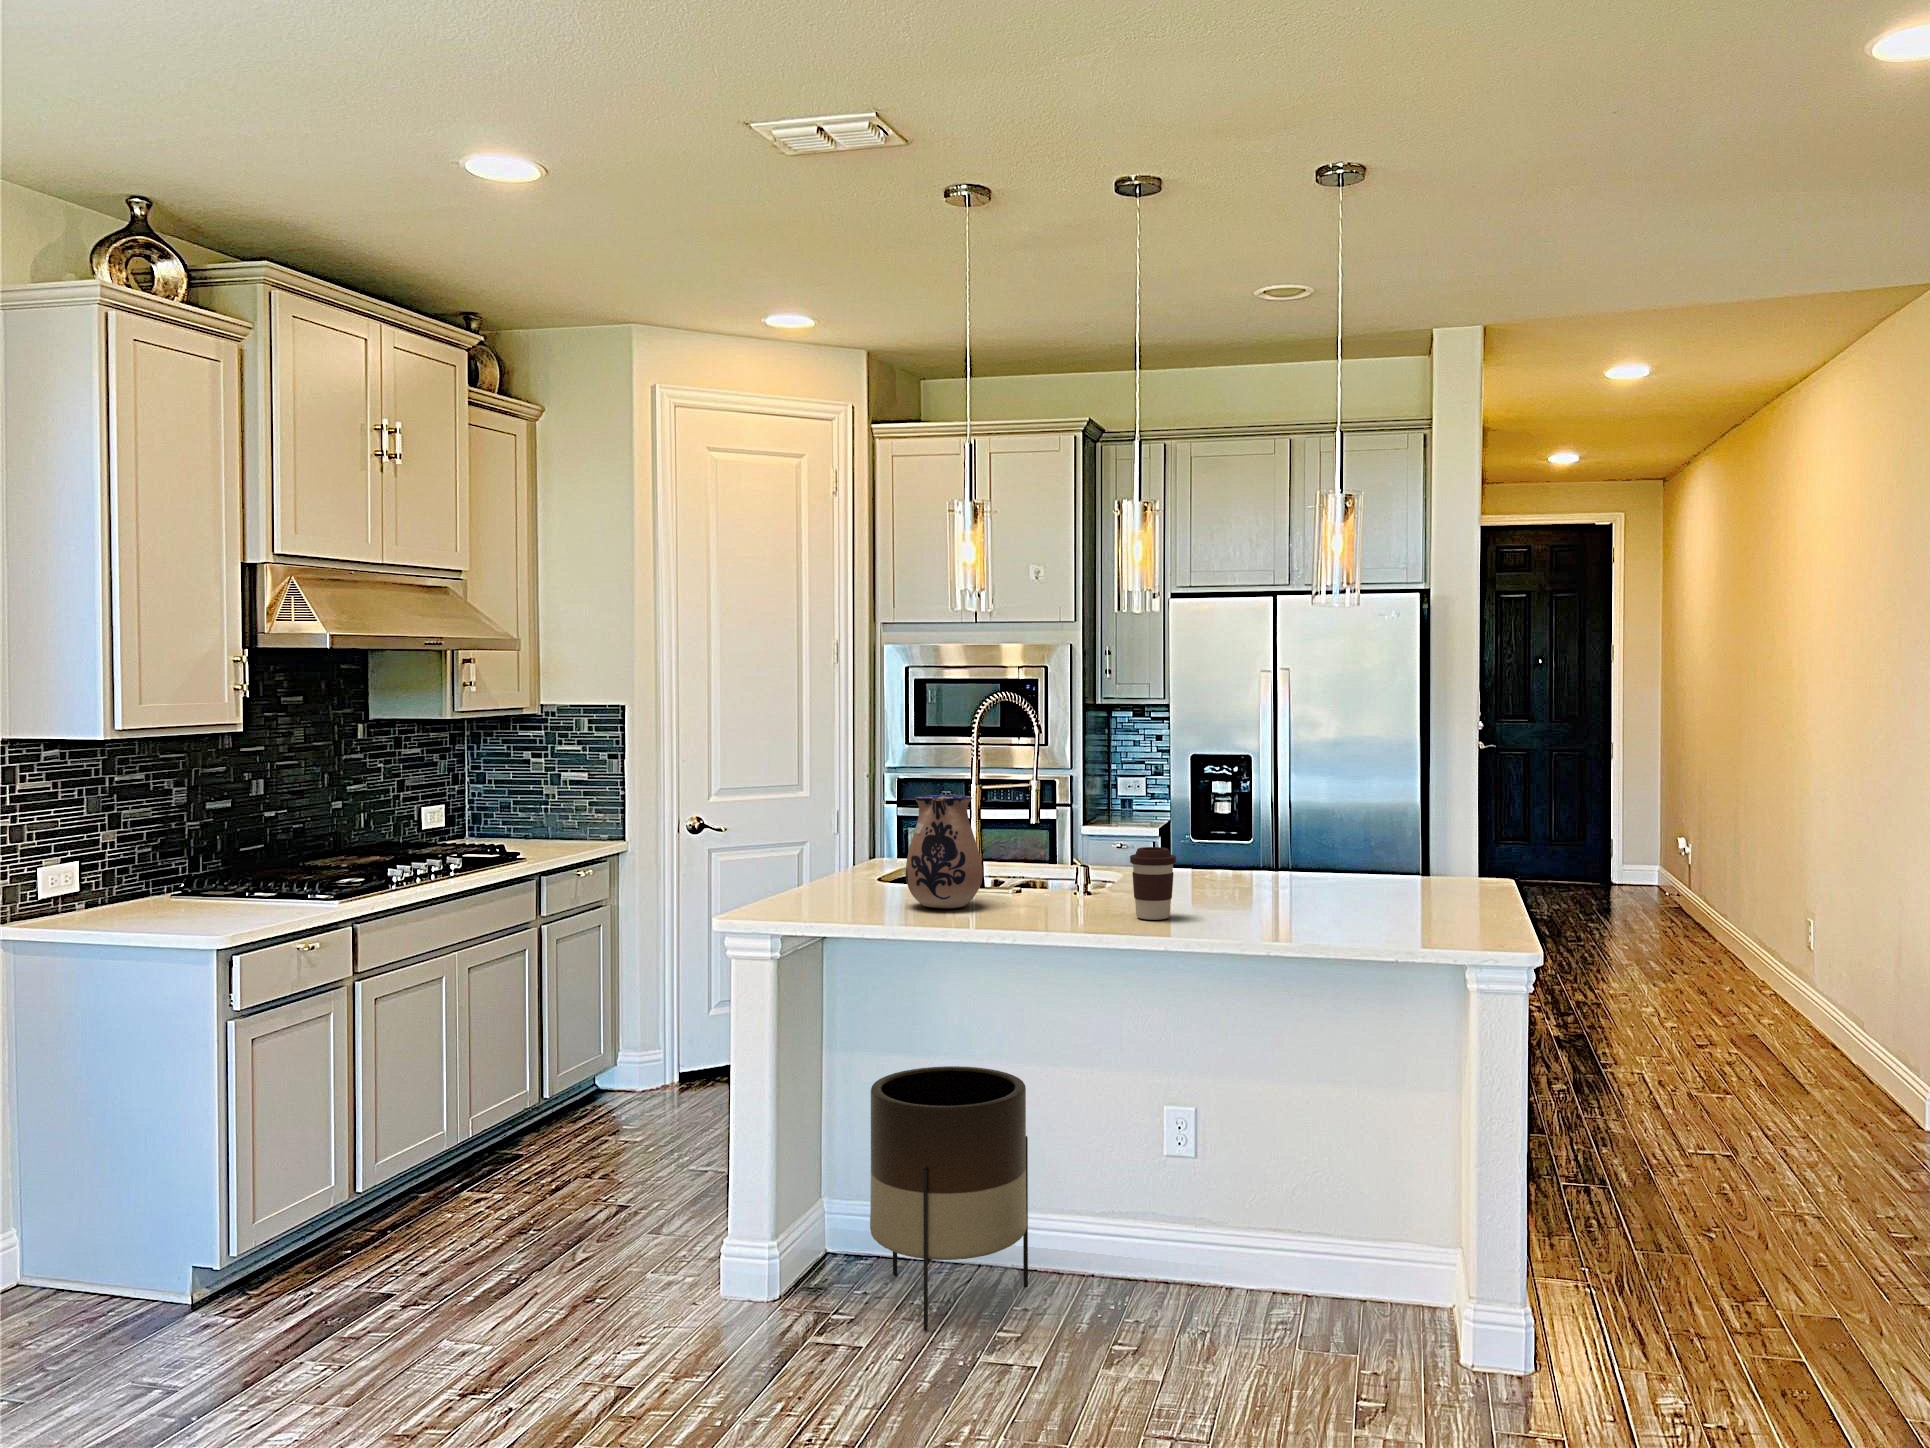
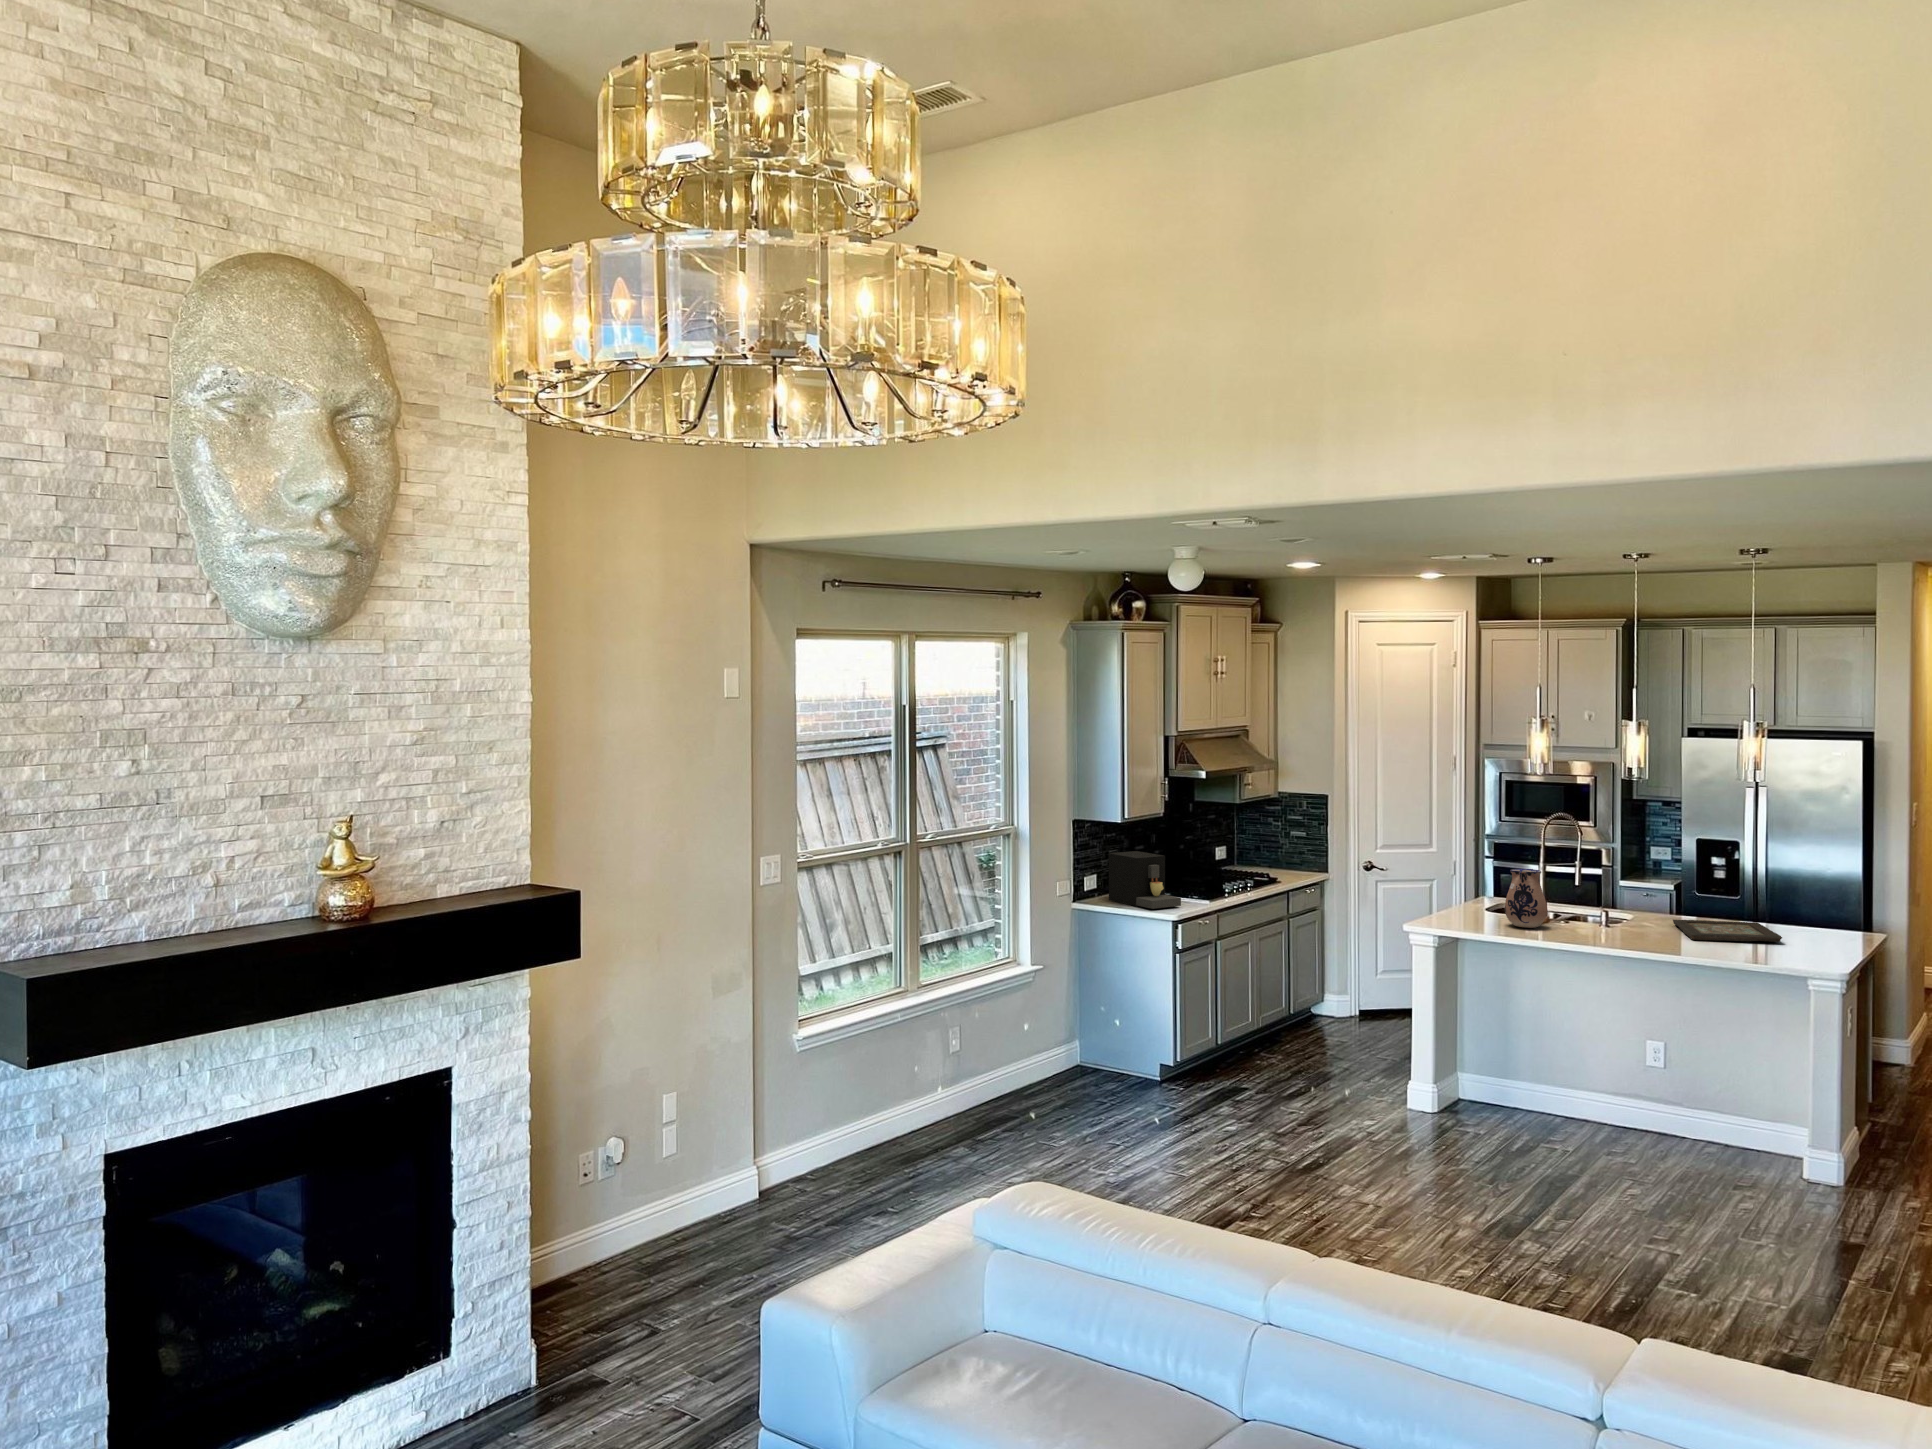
coffee maker: none [93,803,251,924] -> present [1109,851,1181,909]
coffee cup: present [1130,847,1176,920] -> none [1630,904,1656,942]
decorative tray: none [1189,872,1377,909] -> present [1673,920,1782,942]
planter: present [870,1066,1028,1331] -> none [1485,1008,1571,1133]

